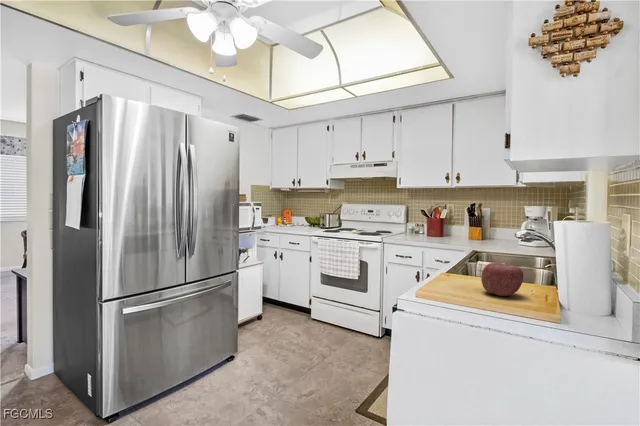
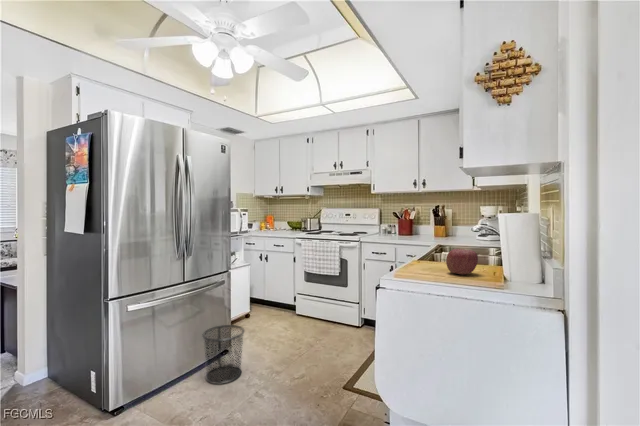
waste bin: none [204,330,250,395] -> present [202,325,244,384]

